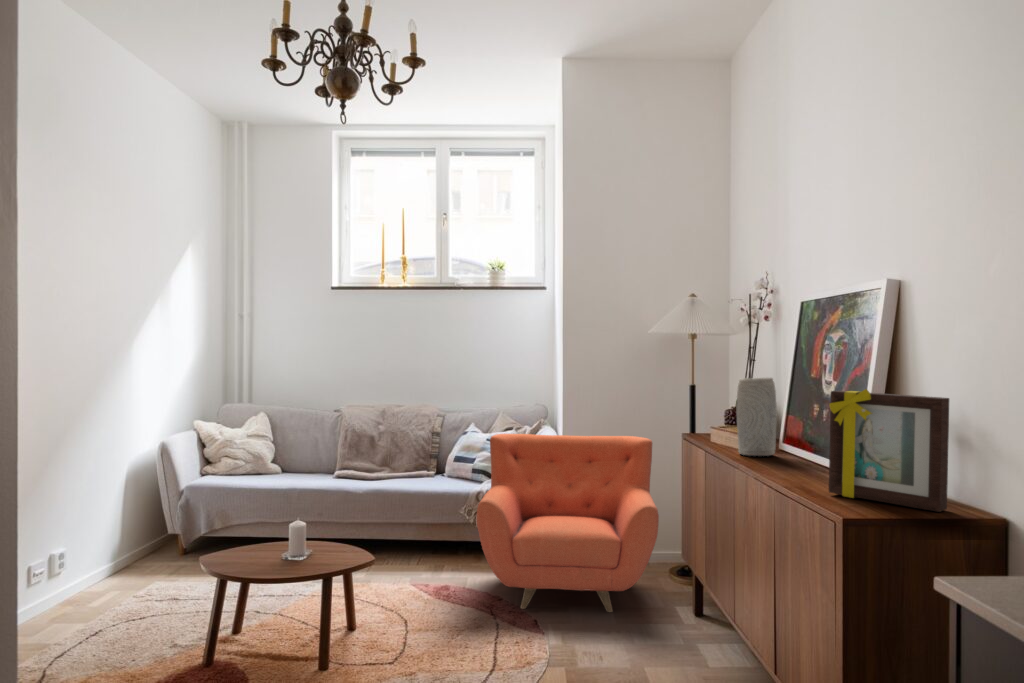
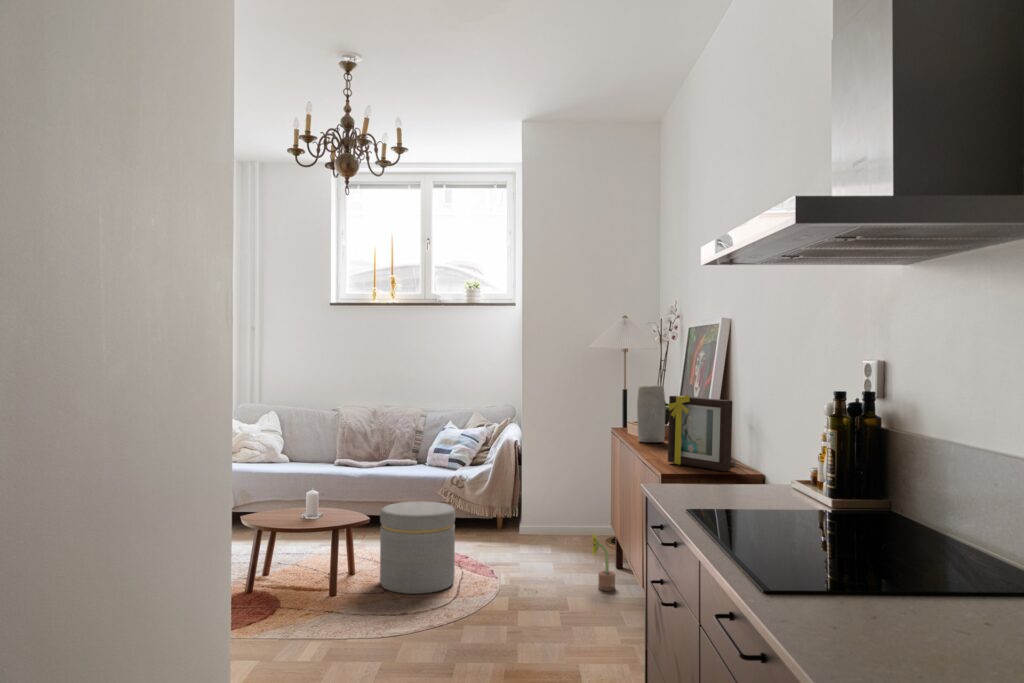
armchair: present [477,434,659,612] -> none [448,429,591,565]
ottoman: none [388,533,489,667] -> present [380,501,455,594]
decorative plant: none [671,576,708,658] -> present [591,534,615,590]

